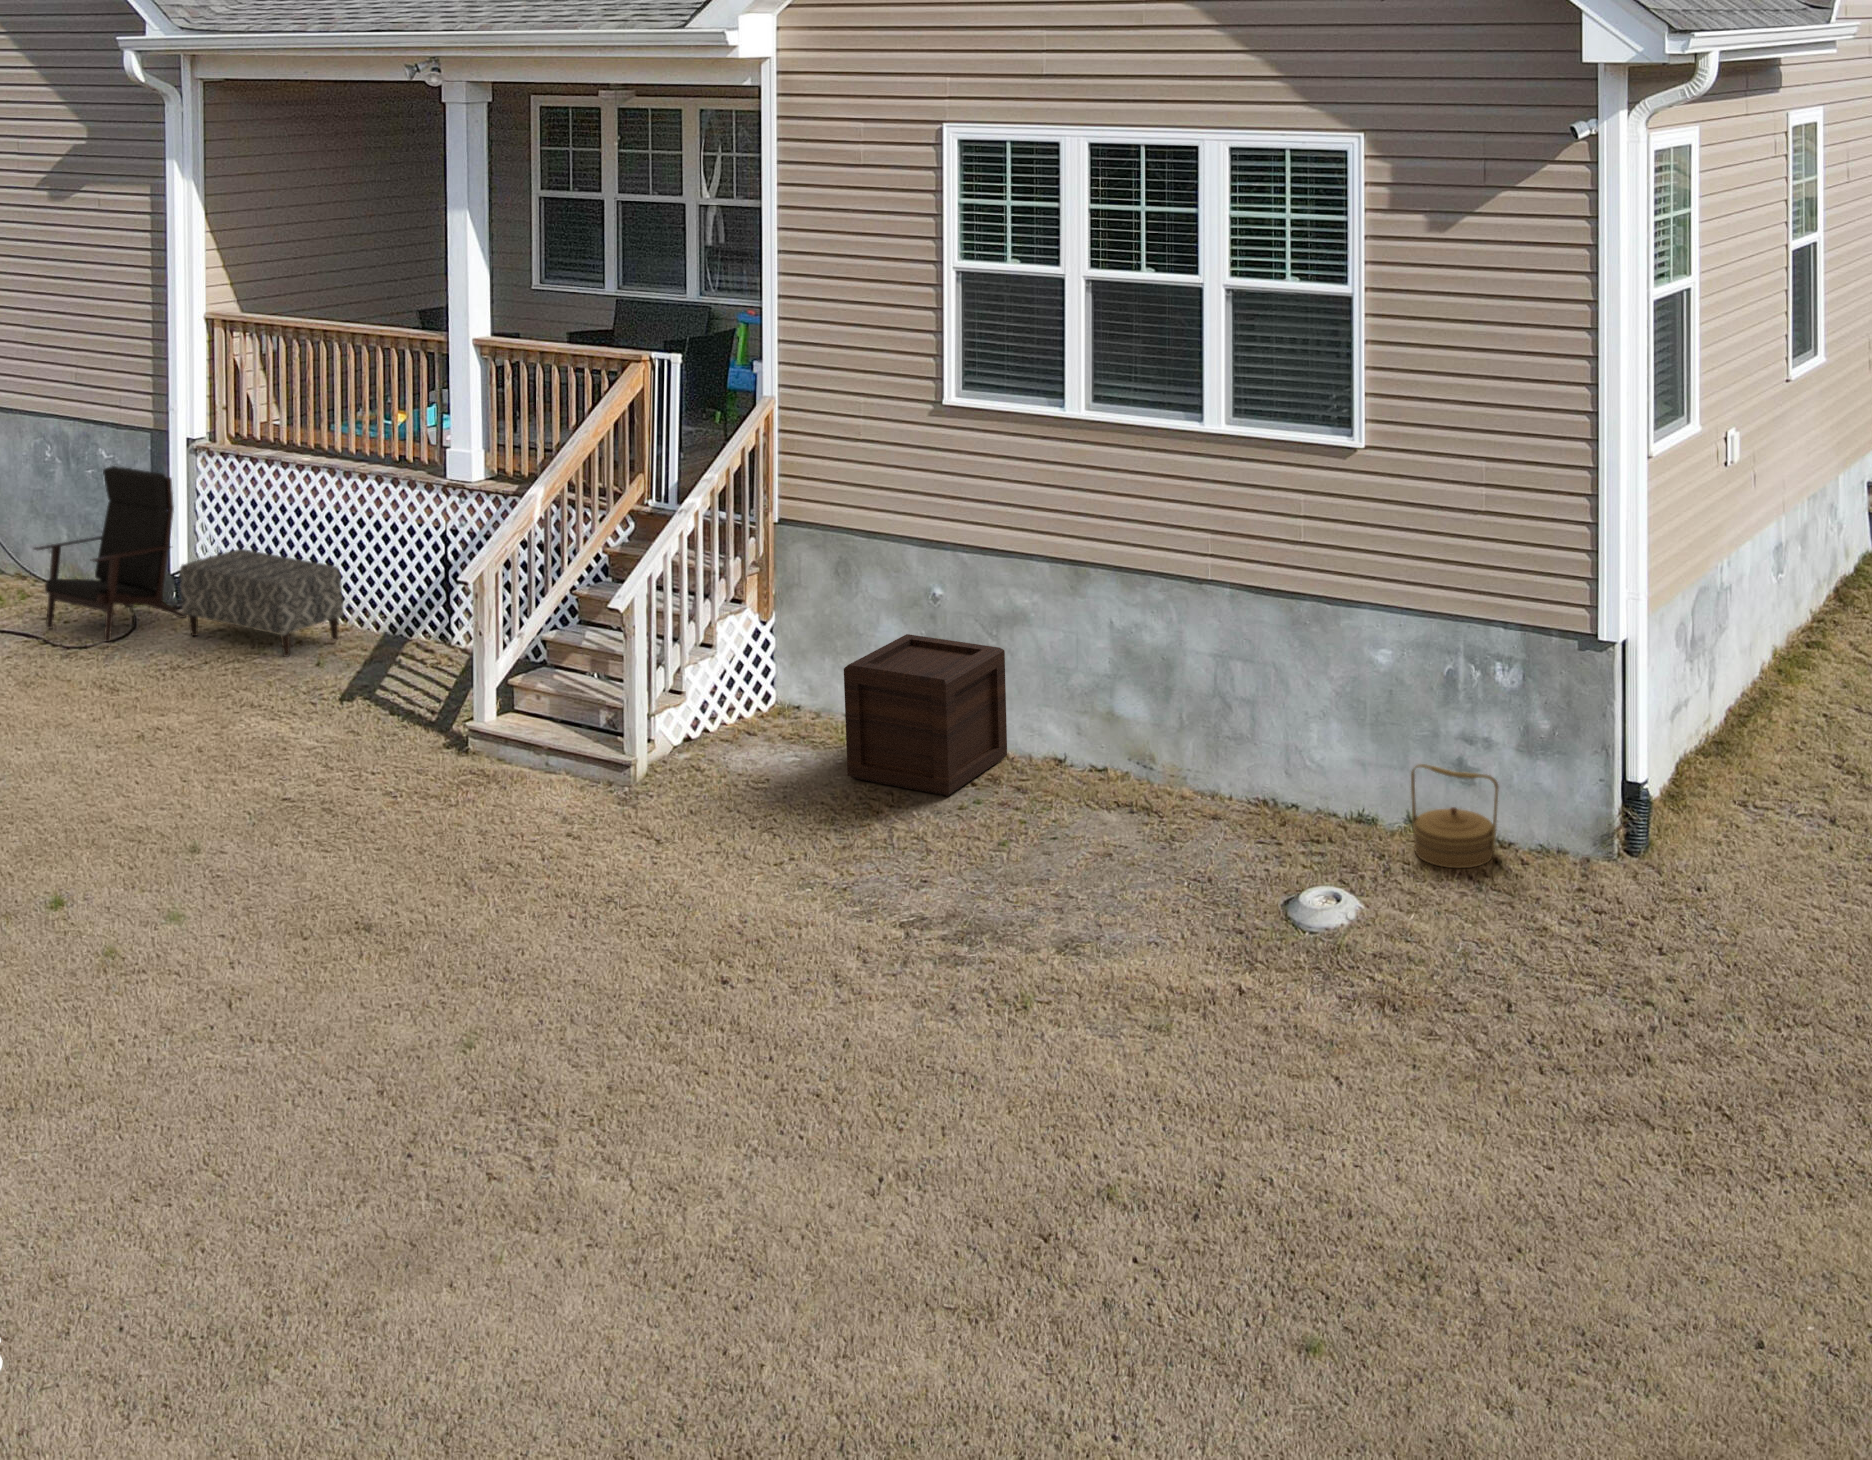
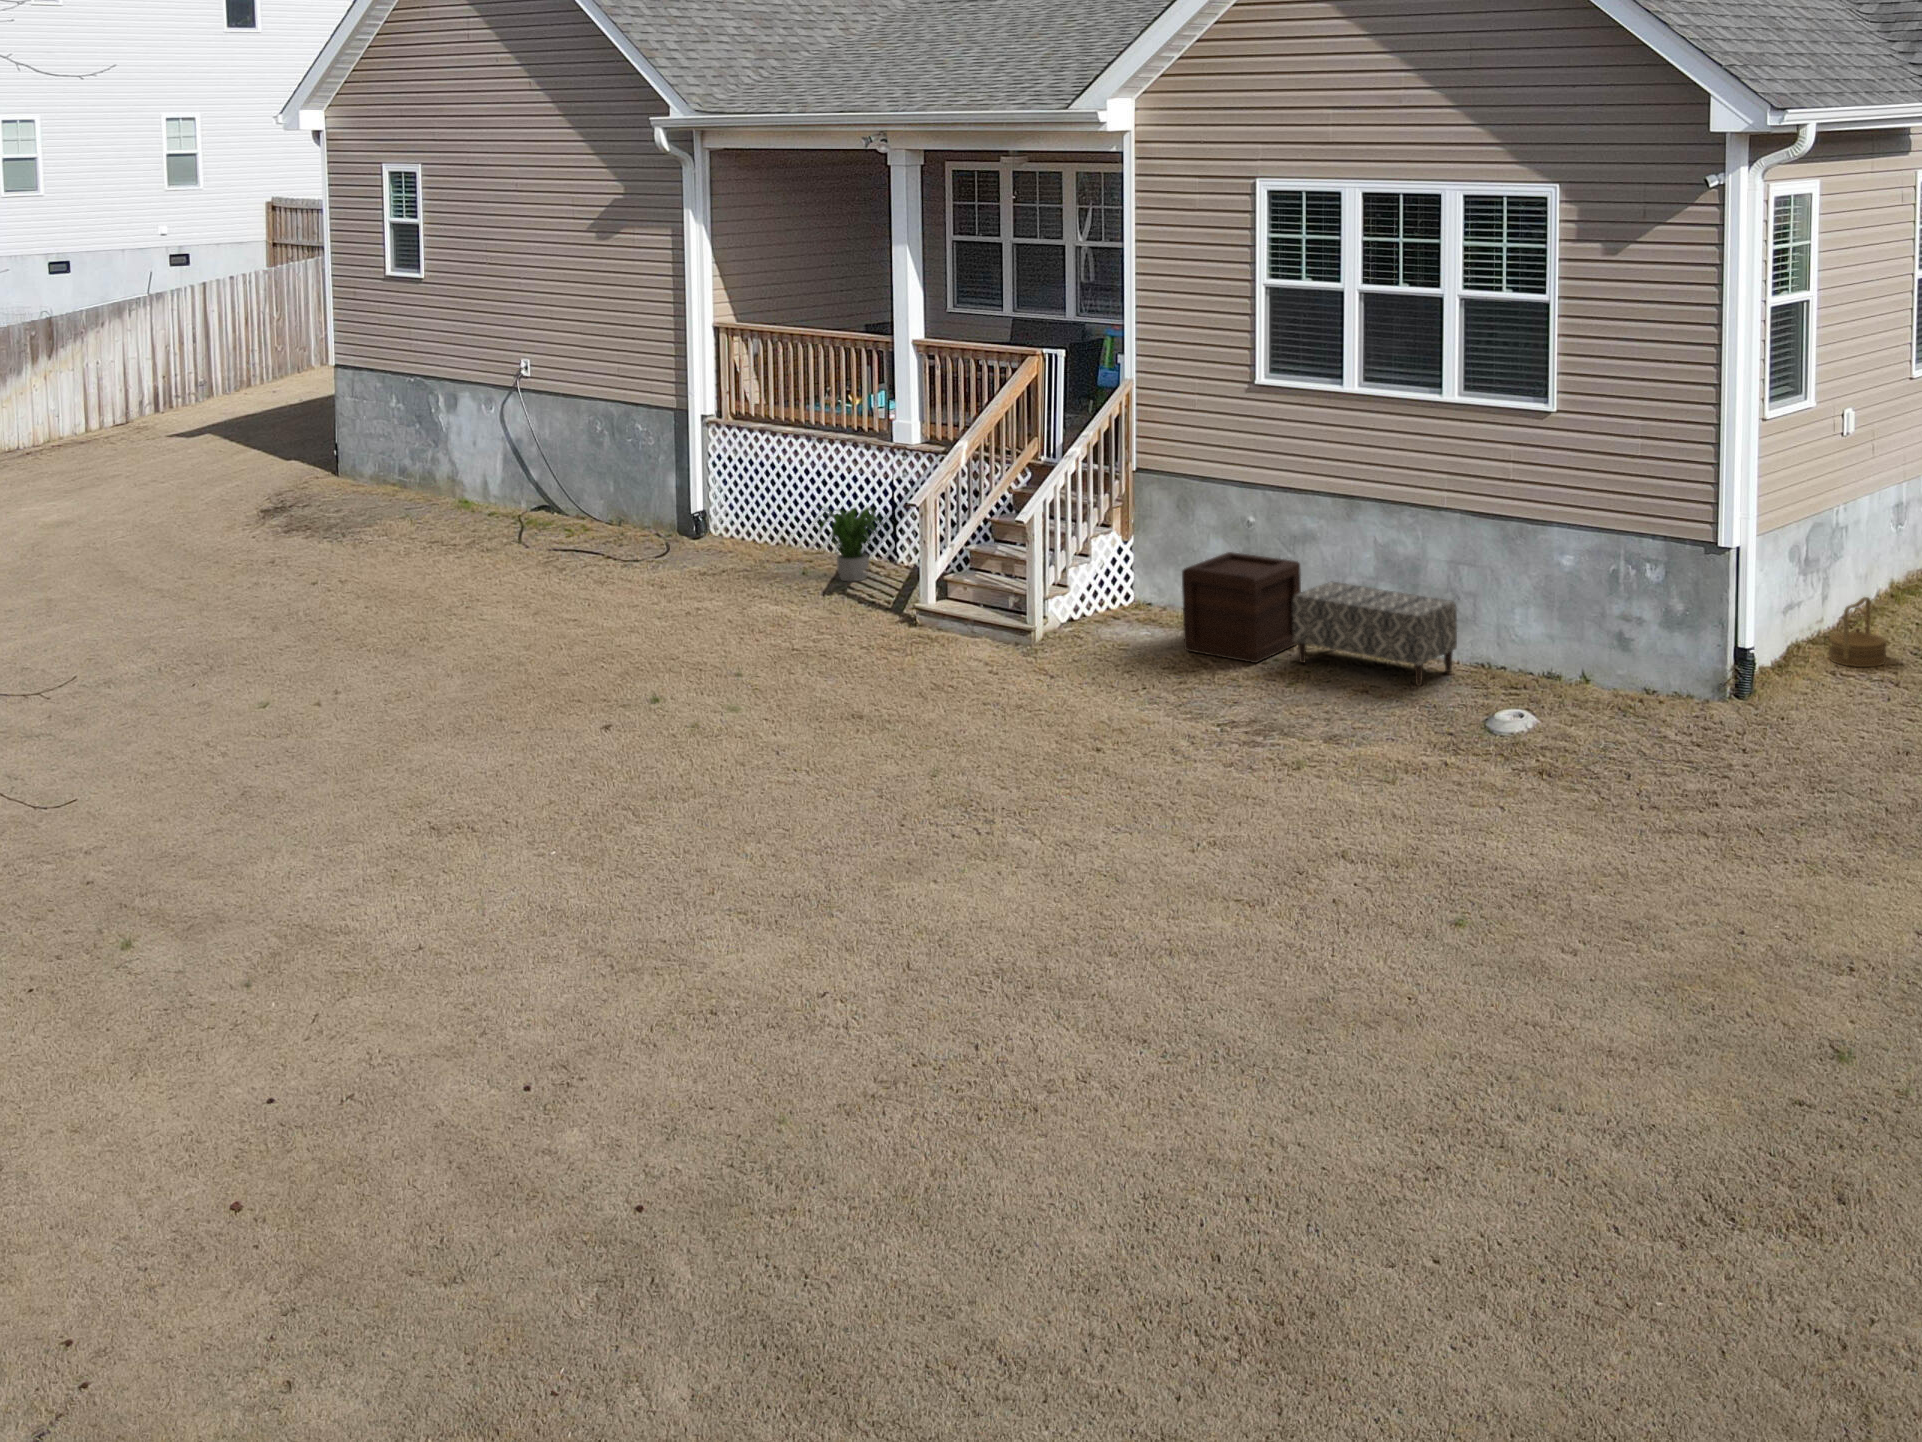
lounge chair: present [34,466,187,642] -> none [595,434,701,559]
bench: present [179,549,343,657] -> present [1292,582,1457,686]
potted plant: none [328,568,443,671] -> present [810,507,886,582]
woven basket: present [1411,764,1498,868] -> present [1829,597,1888,667]

